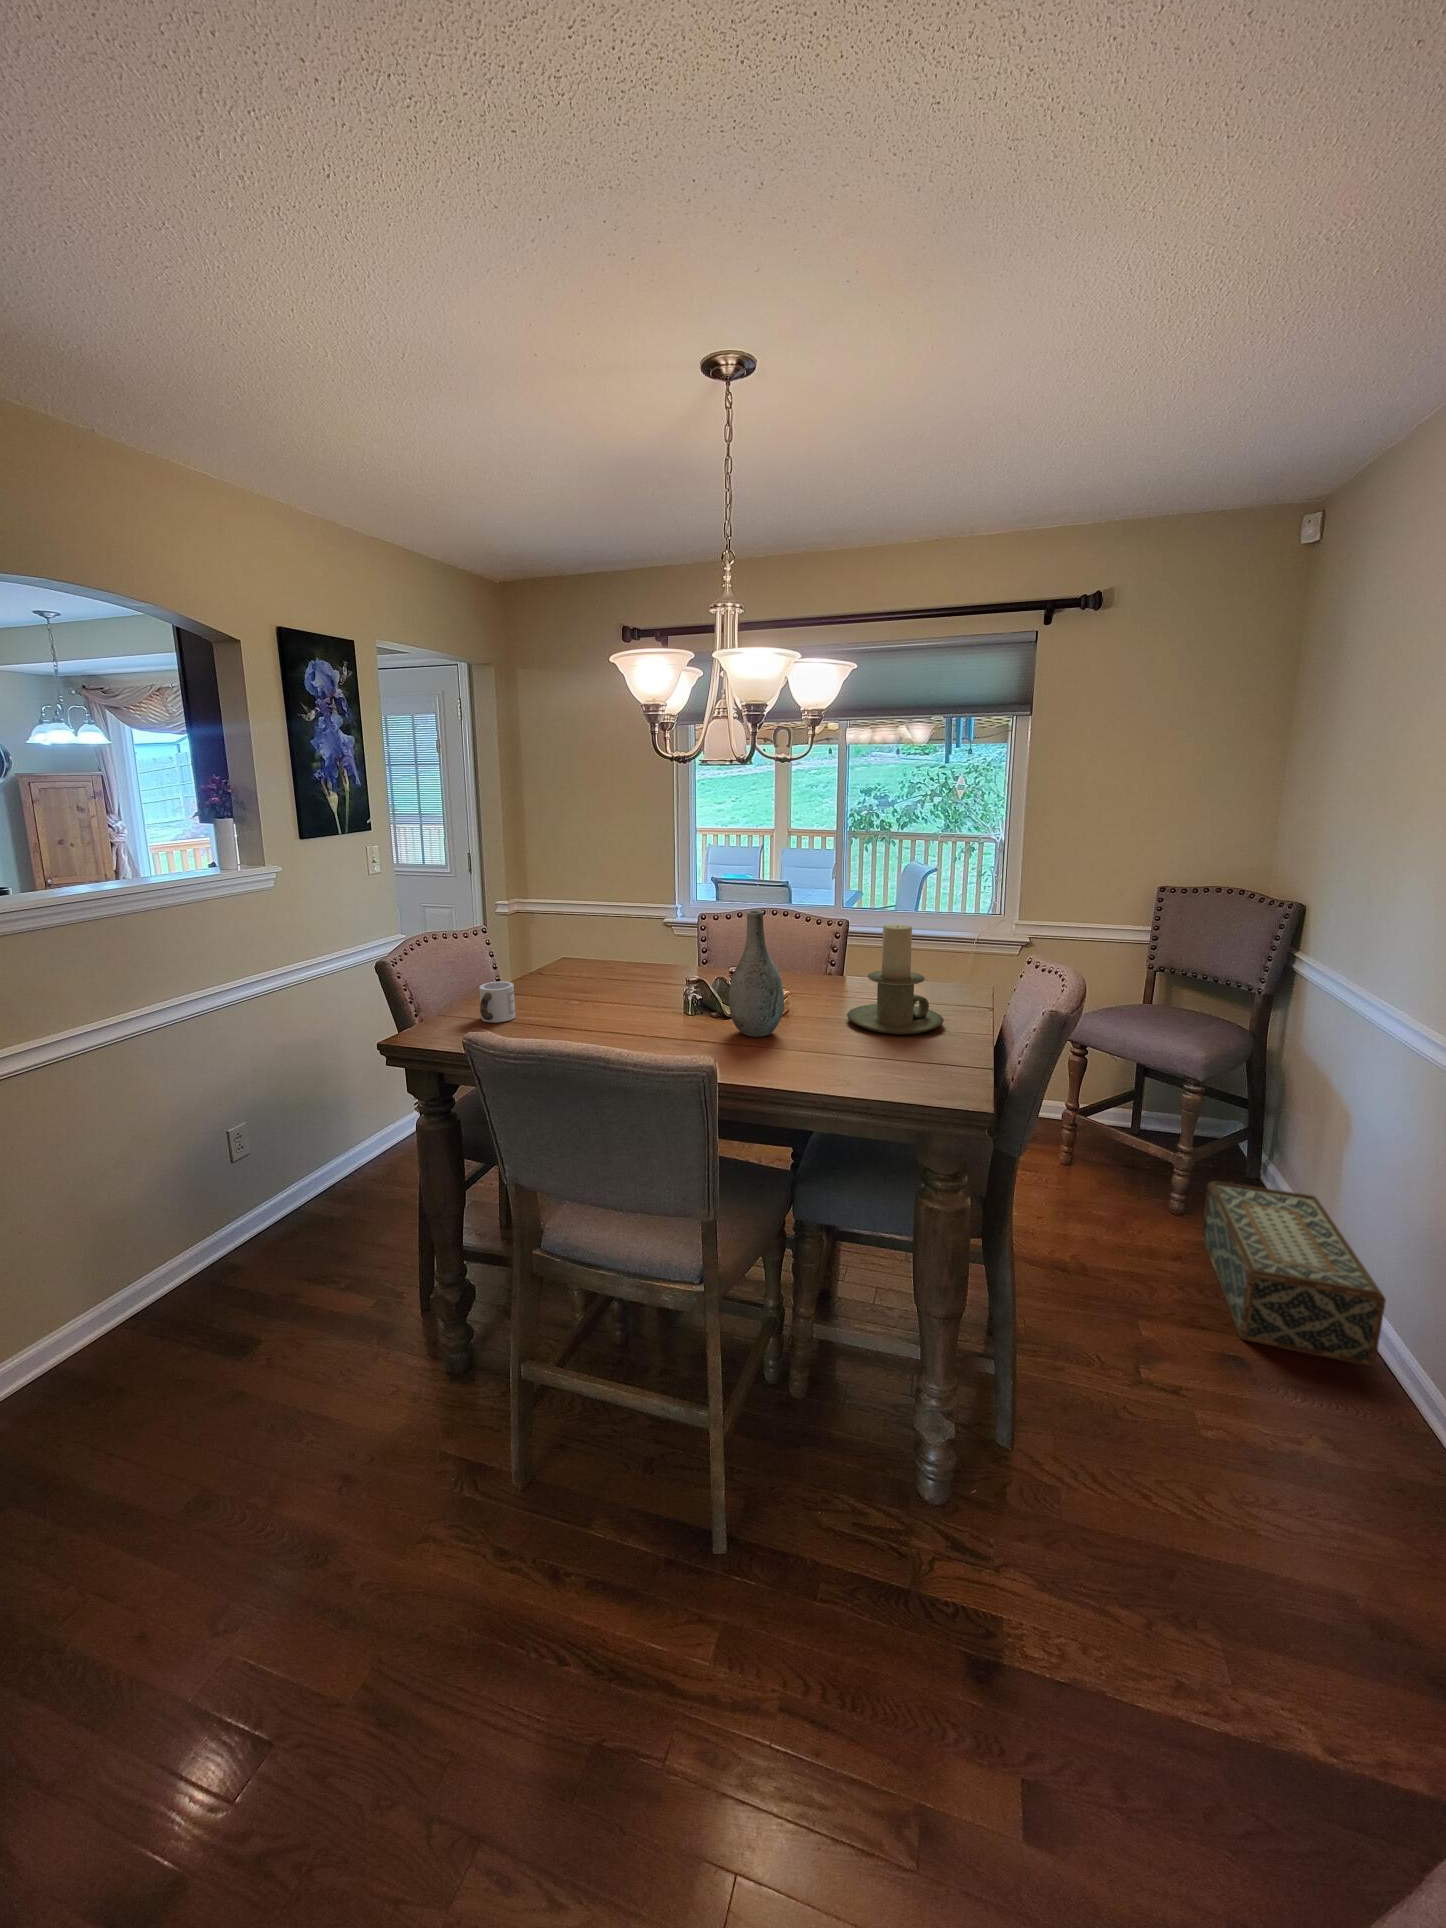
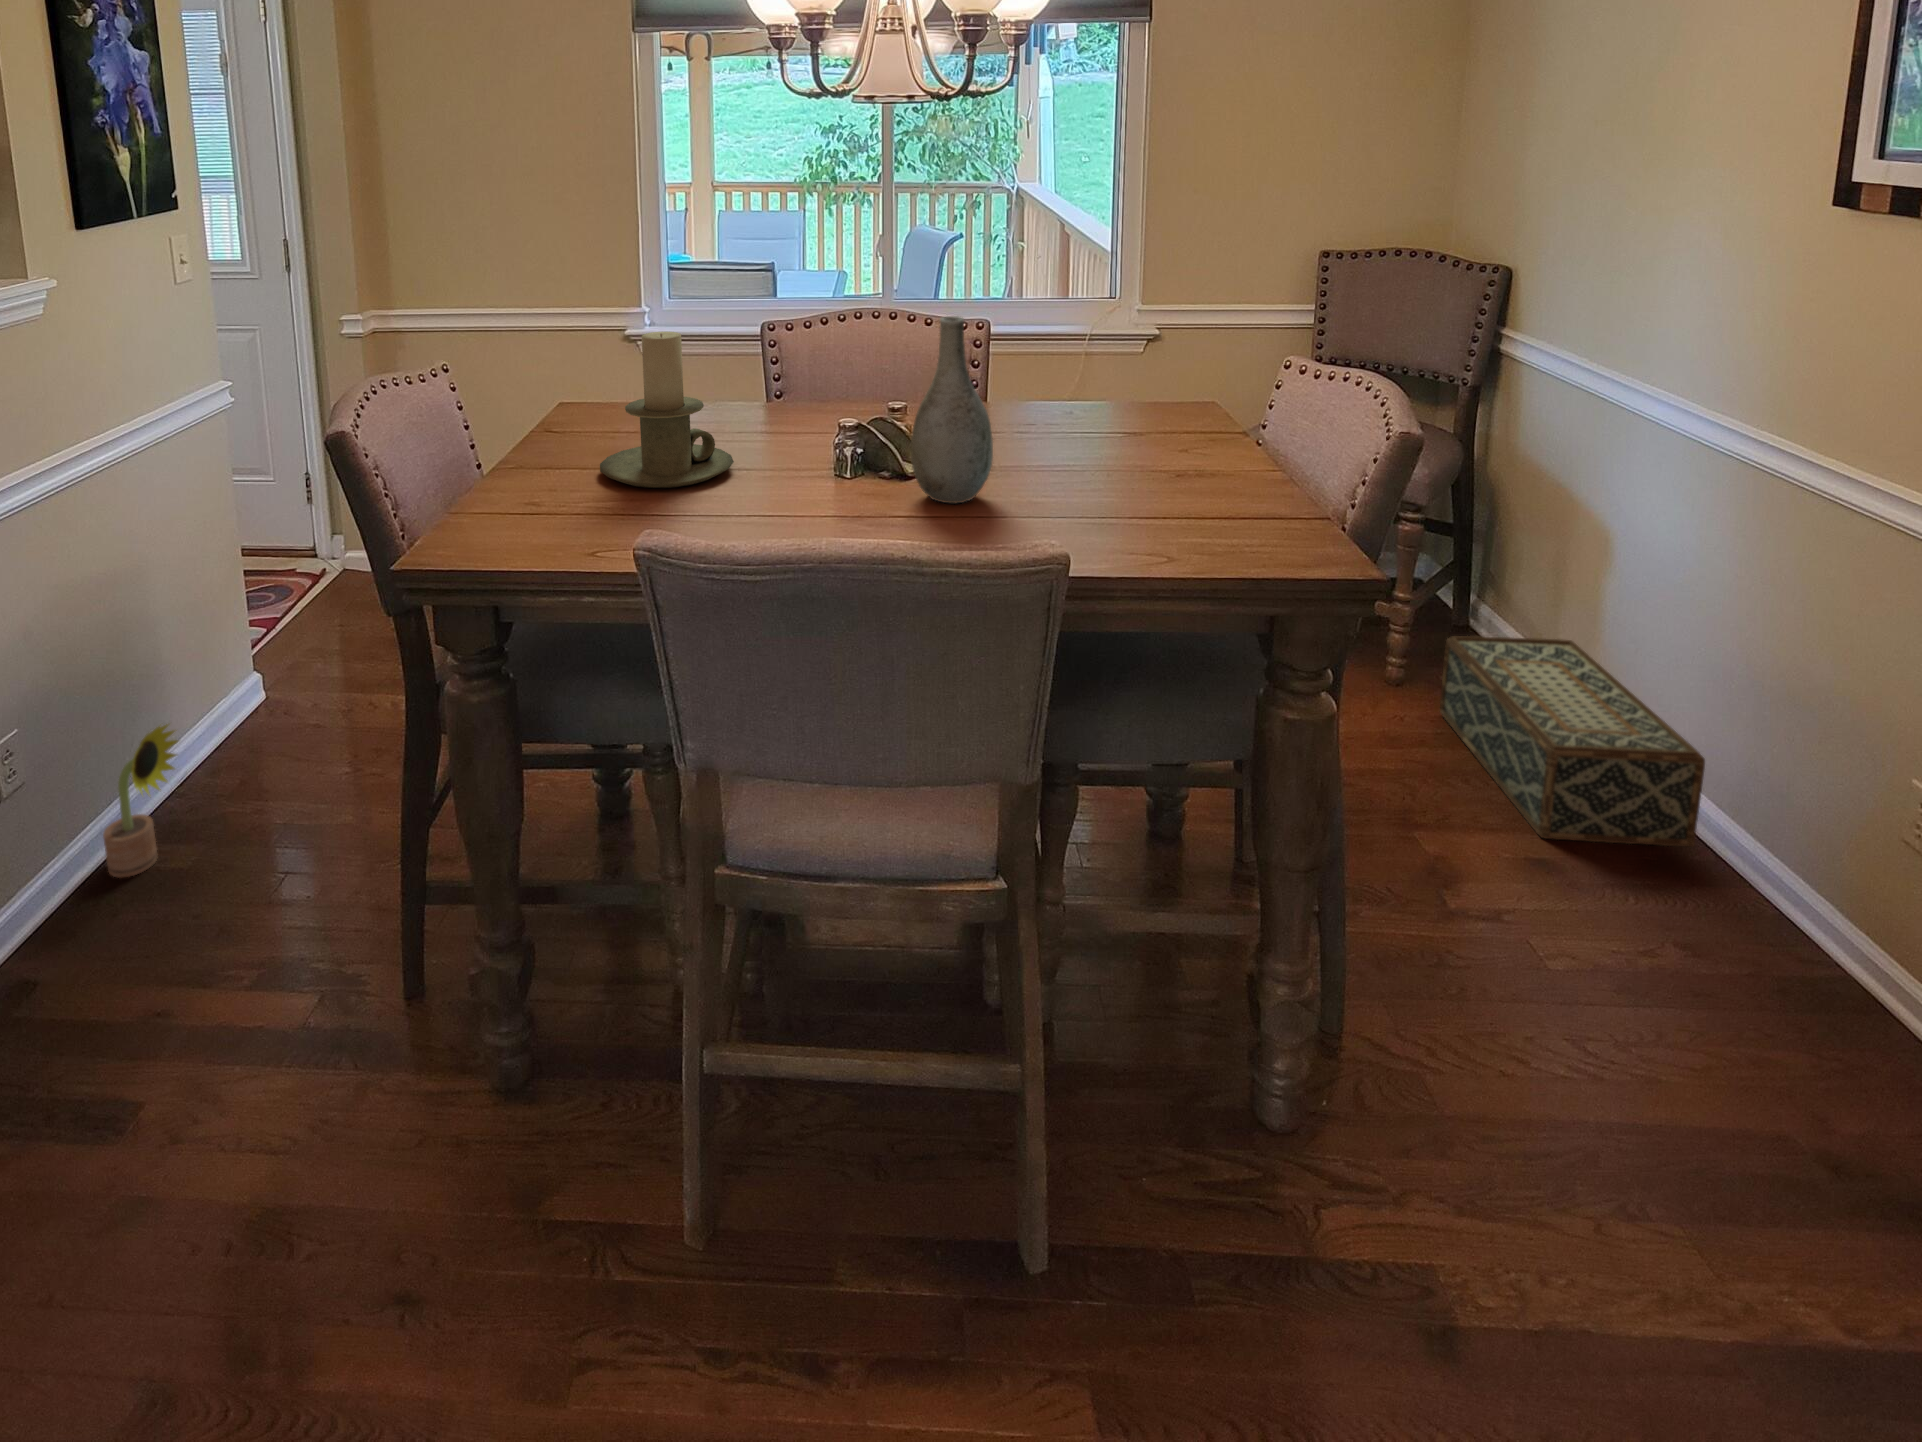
candle holder: present [847,924,944,1035] -> present [600,332,734,488]
mug: present [479,981,515,1023] -> none [507,450,564,518]
decorative plant: none [297,1129,342,1216] -> present [103,724,178,878]

